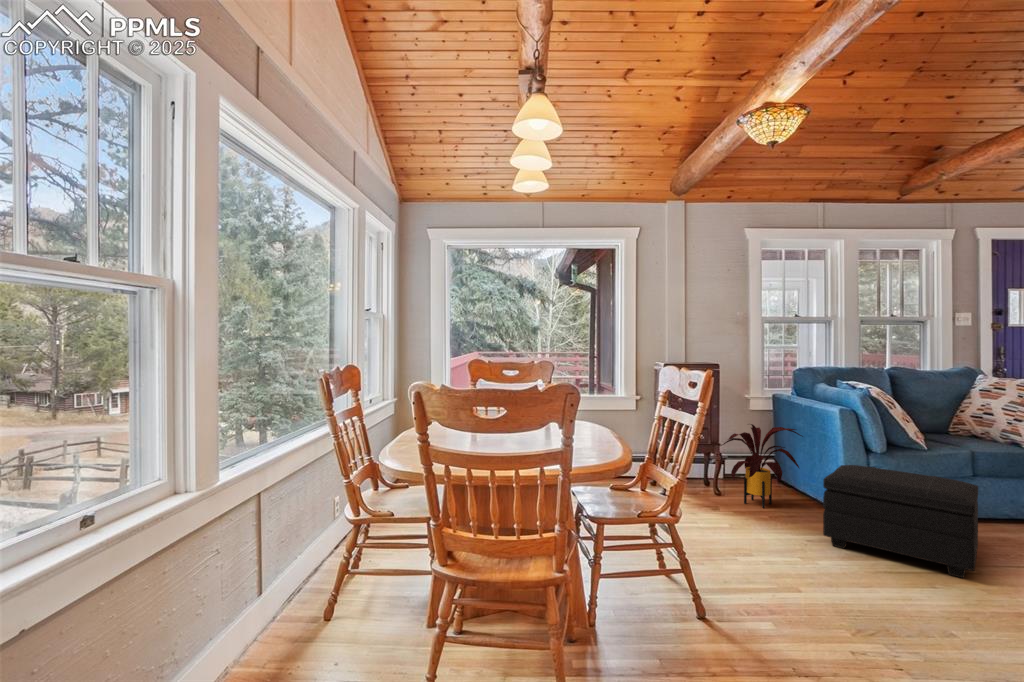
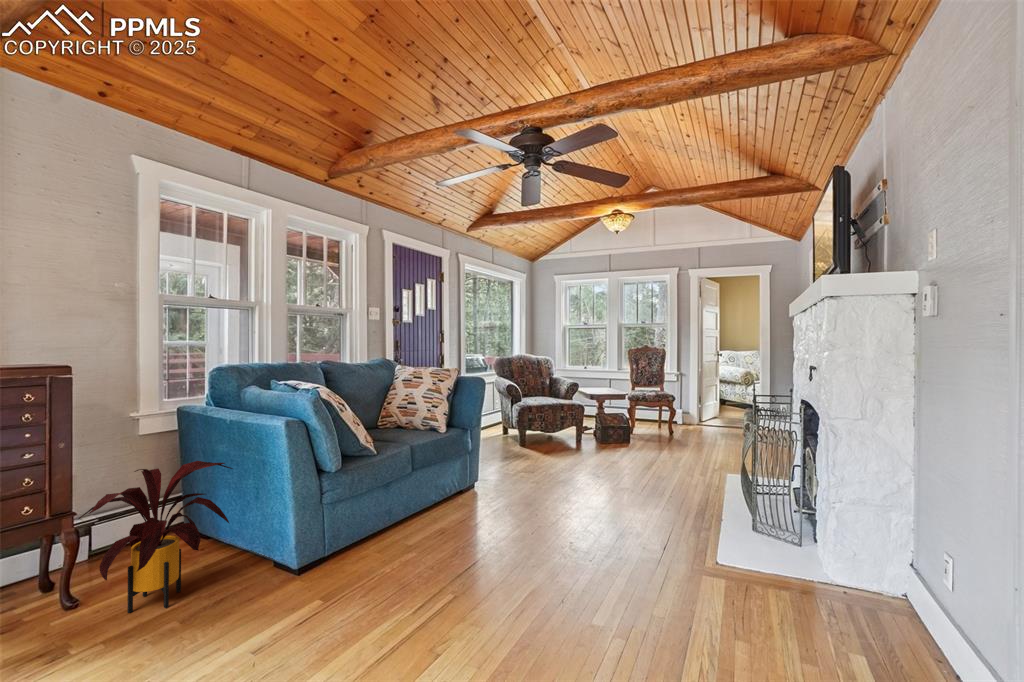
footstool: present [823,465,978,578] -> none [276,488,454,642]

